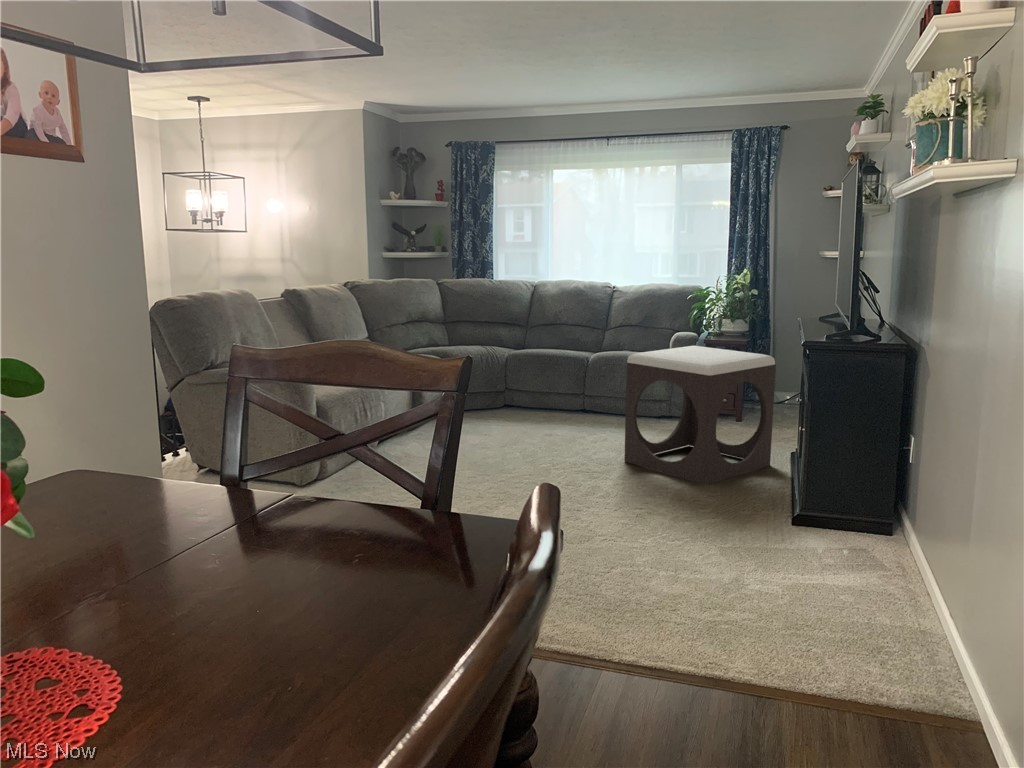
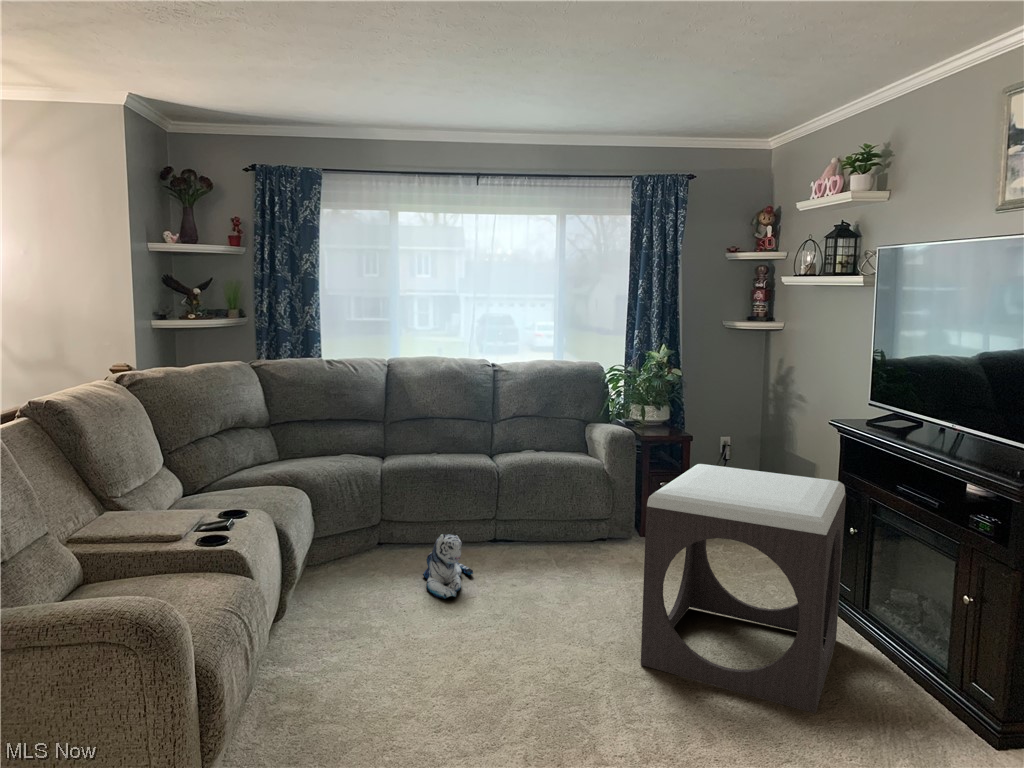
plush toy: none [527,392,562,430] -> present [423,534,473,599]

